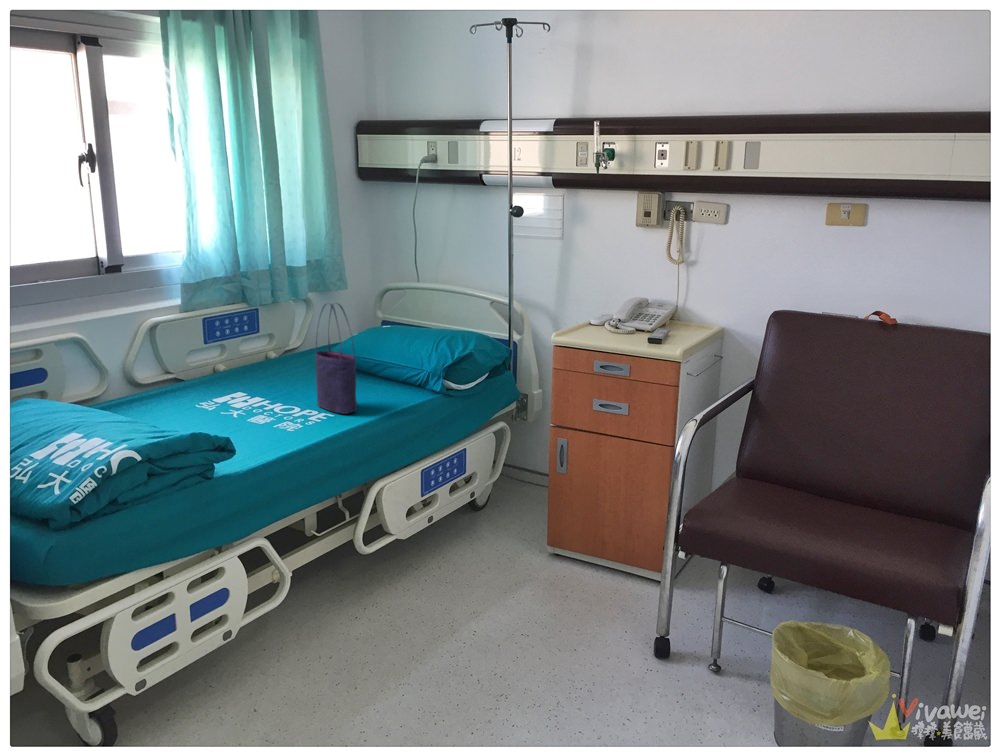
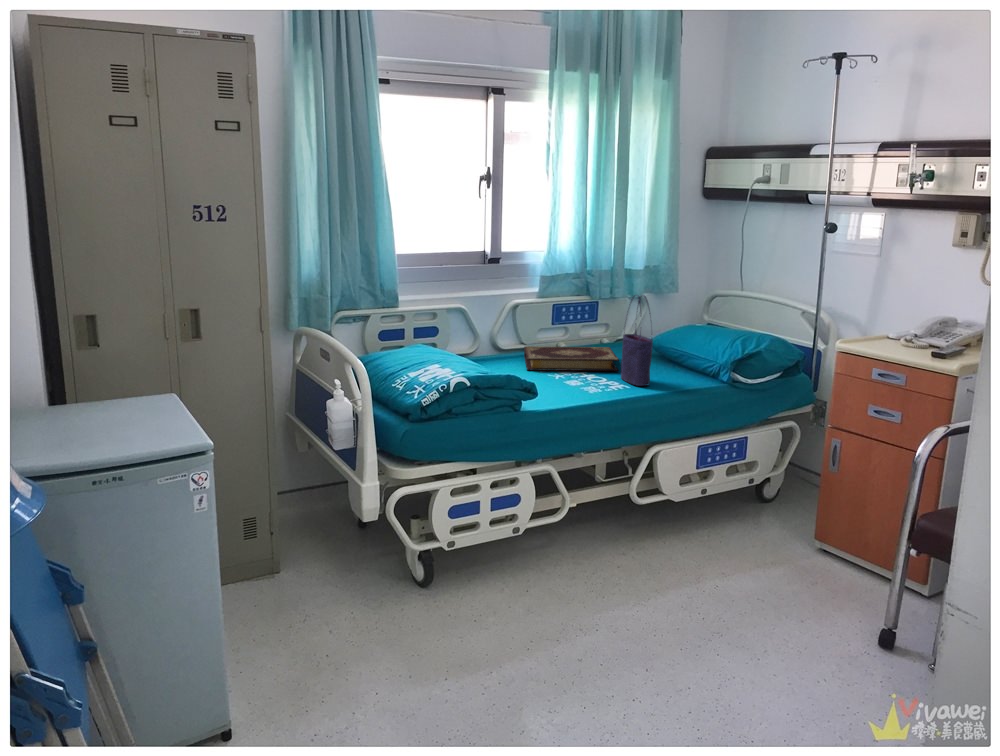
book: none [177,366,310,413] -> present [524,346,619,371]

